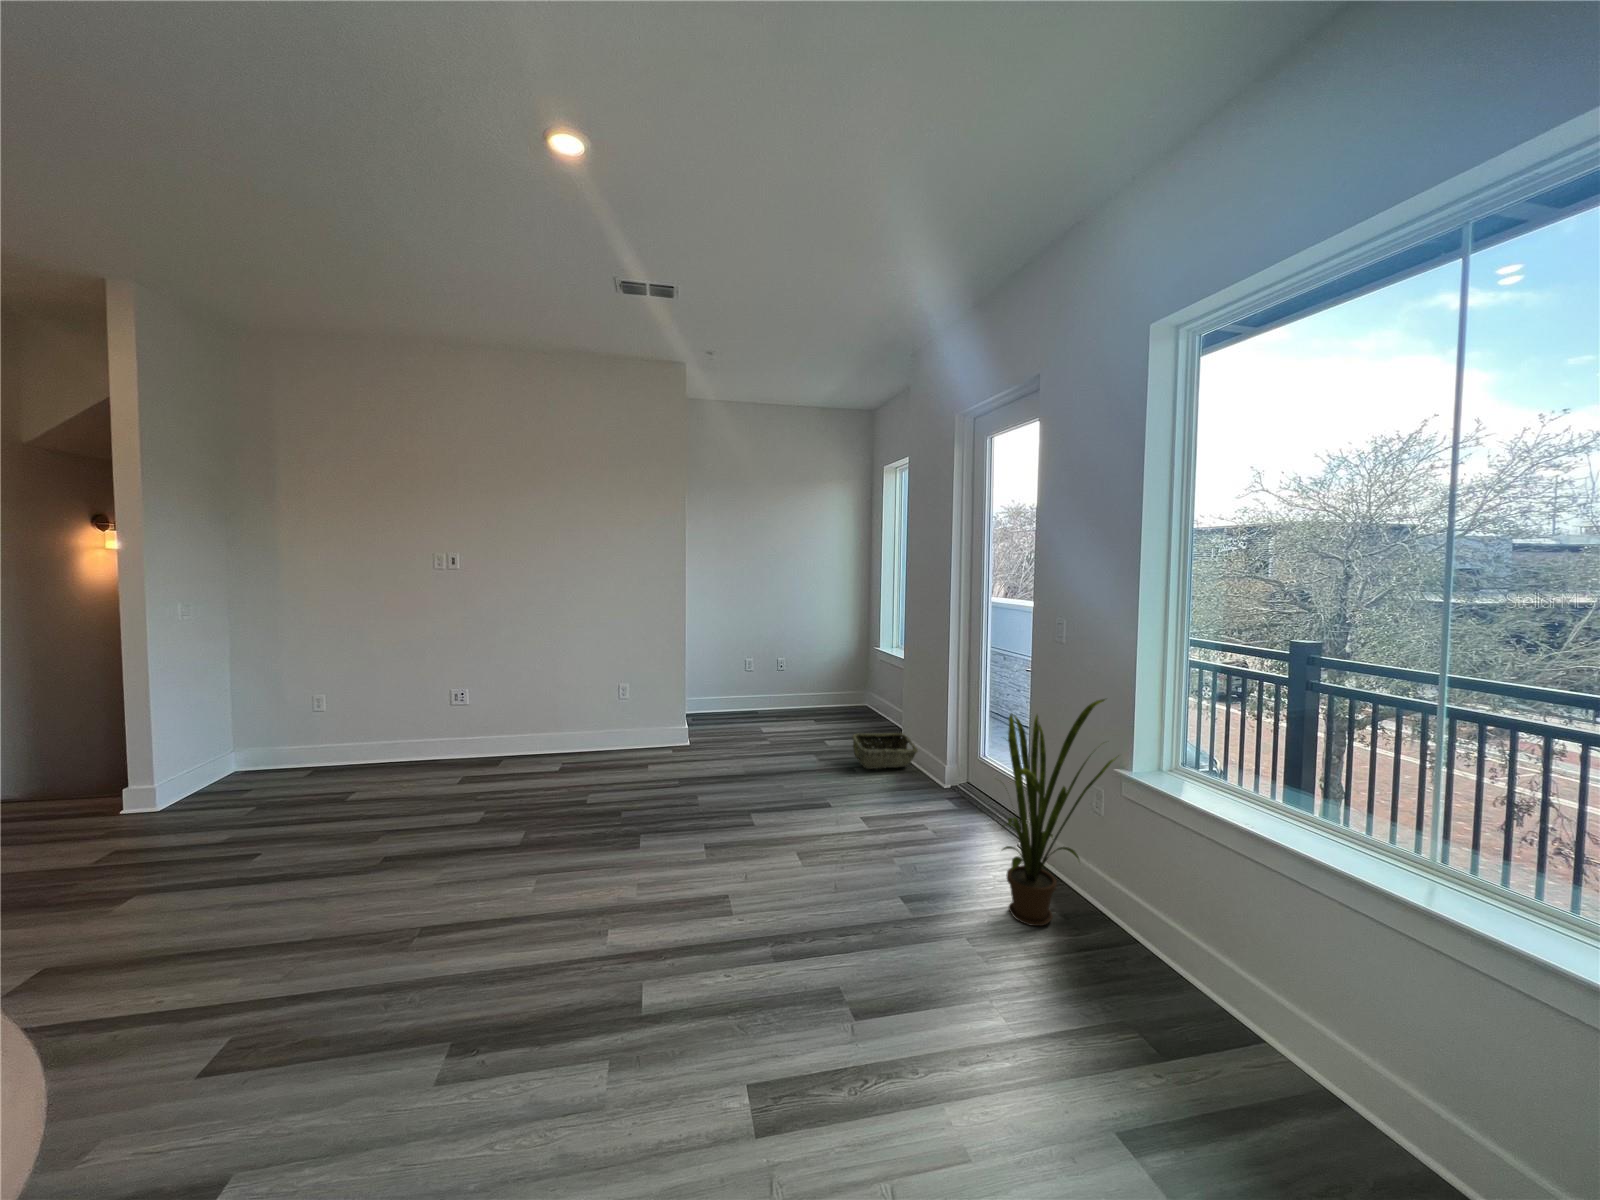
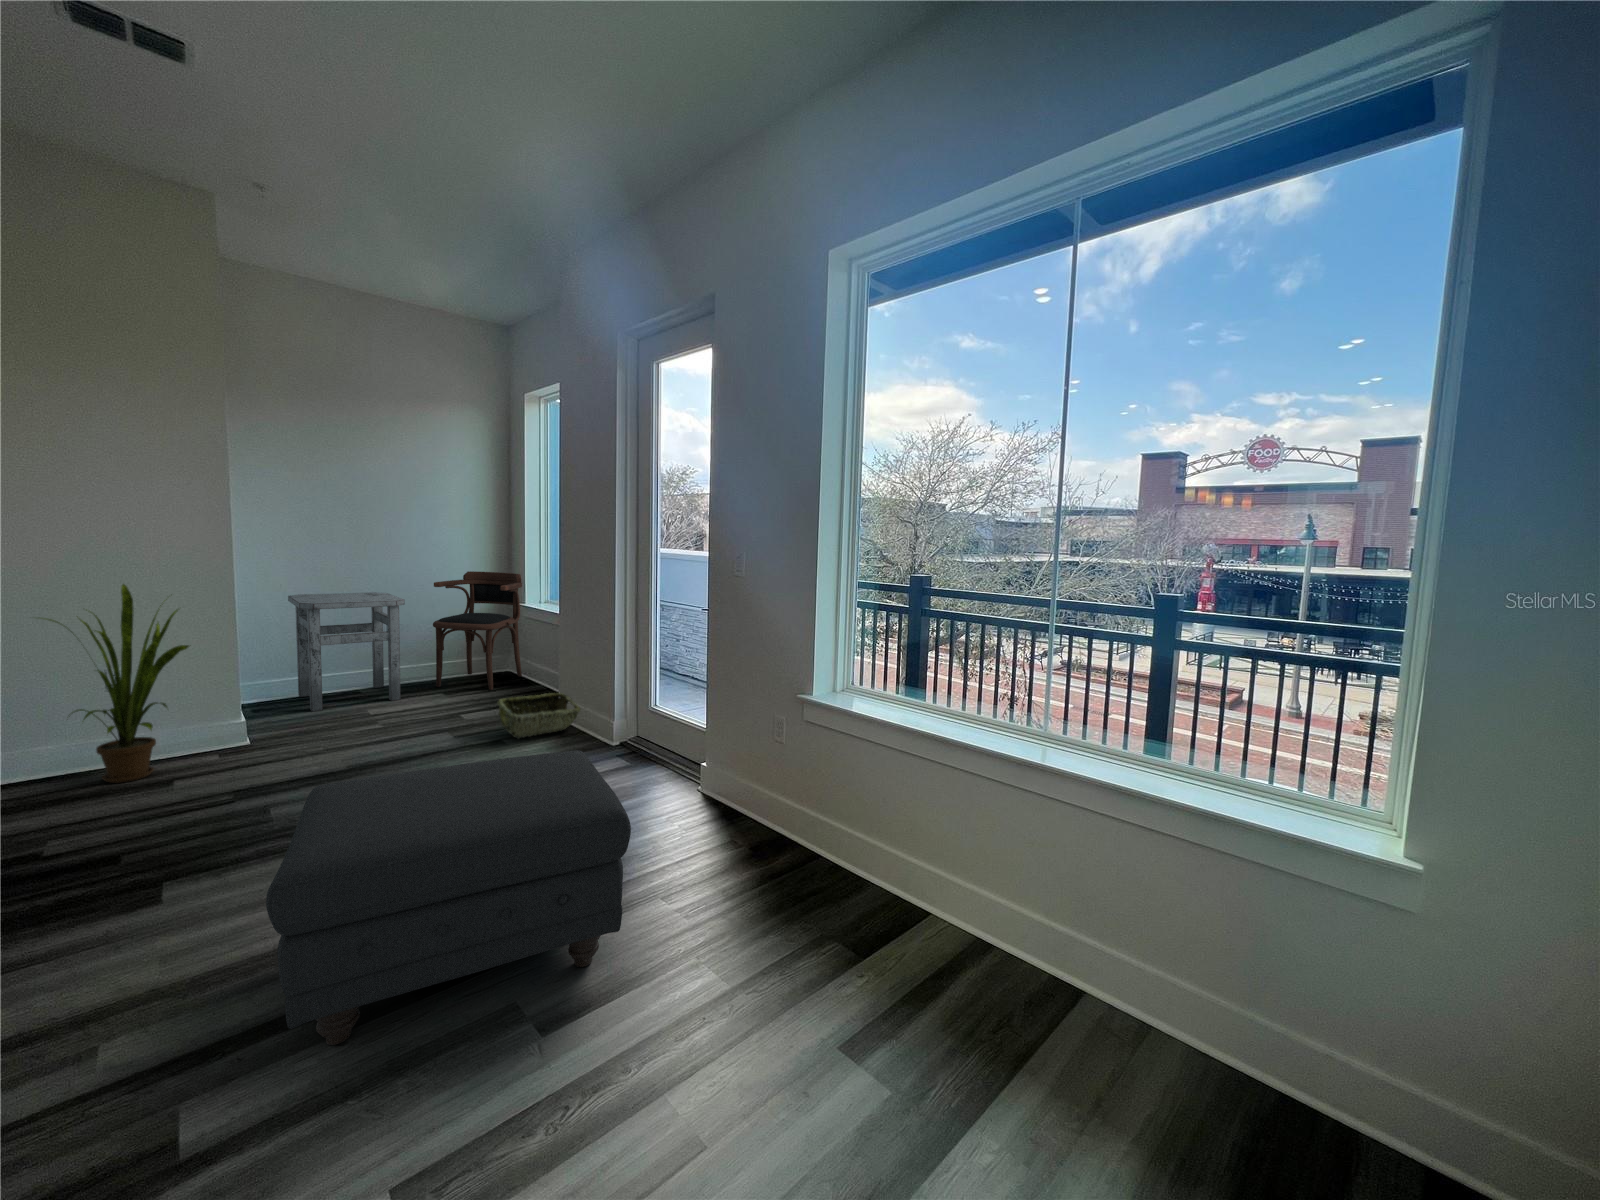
armchair: none [811,624,877,724] -> present [433,571,522,690]
side table: none [723,640,792,728] -> present [288,592,405,712]
house plant: present [1003,699,1119,926] -> present [49,584,189,783]
ottoman: none [694,788,931,976] -> present [266,750,631,1045]

